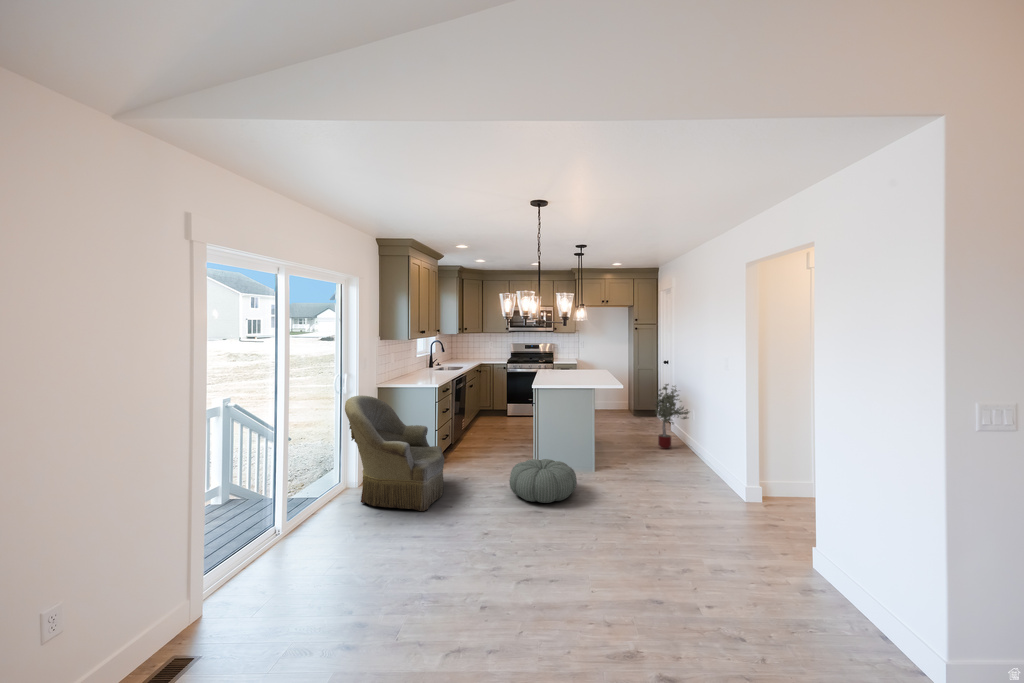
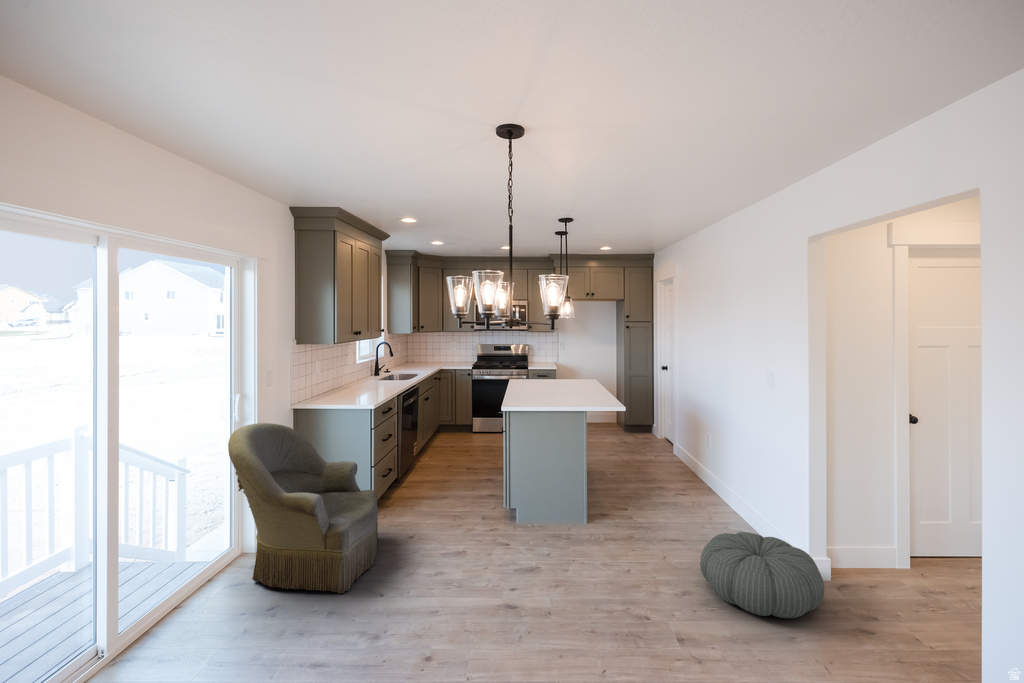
potted tree: present [655,384,689,449] -> none [652,396,701,478]
pouf: present [509,459,577,503] -> present [700,532,824,618]

